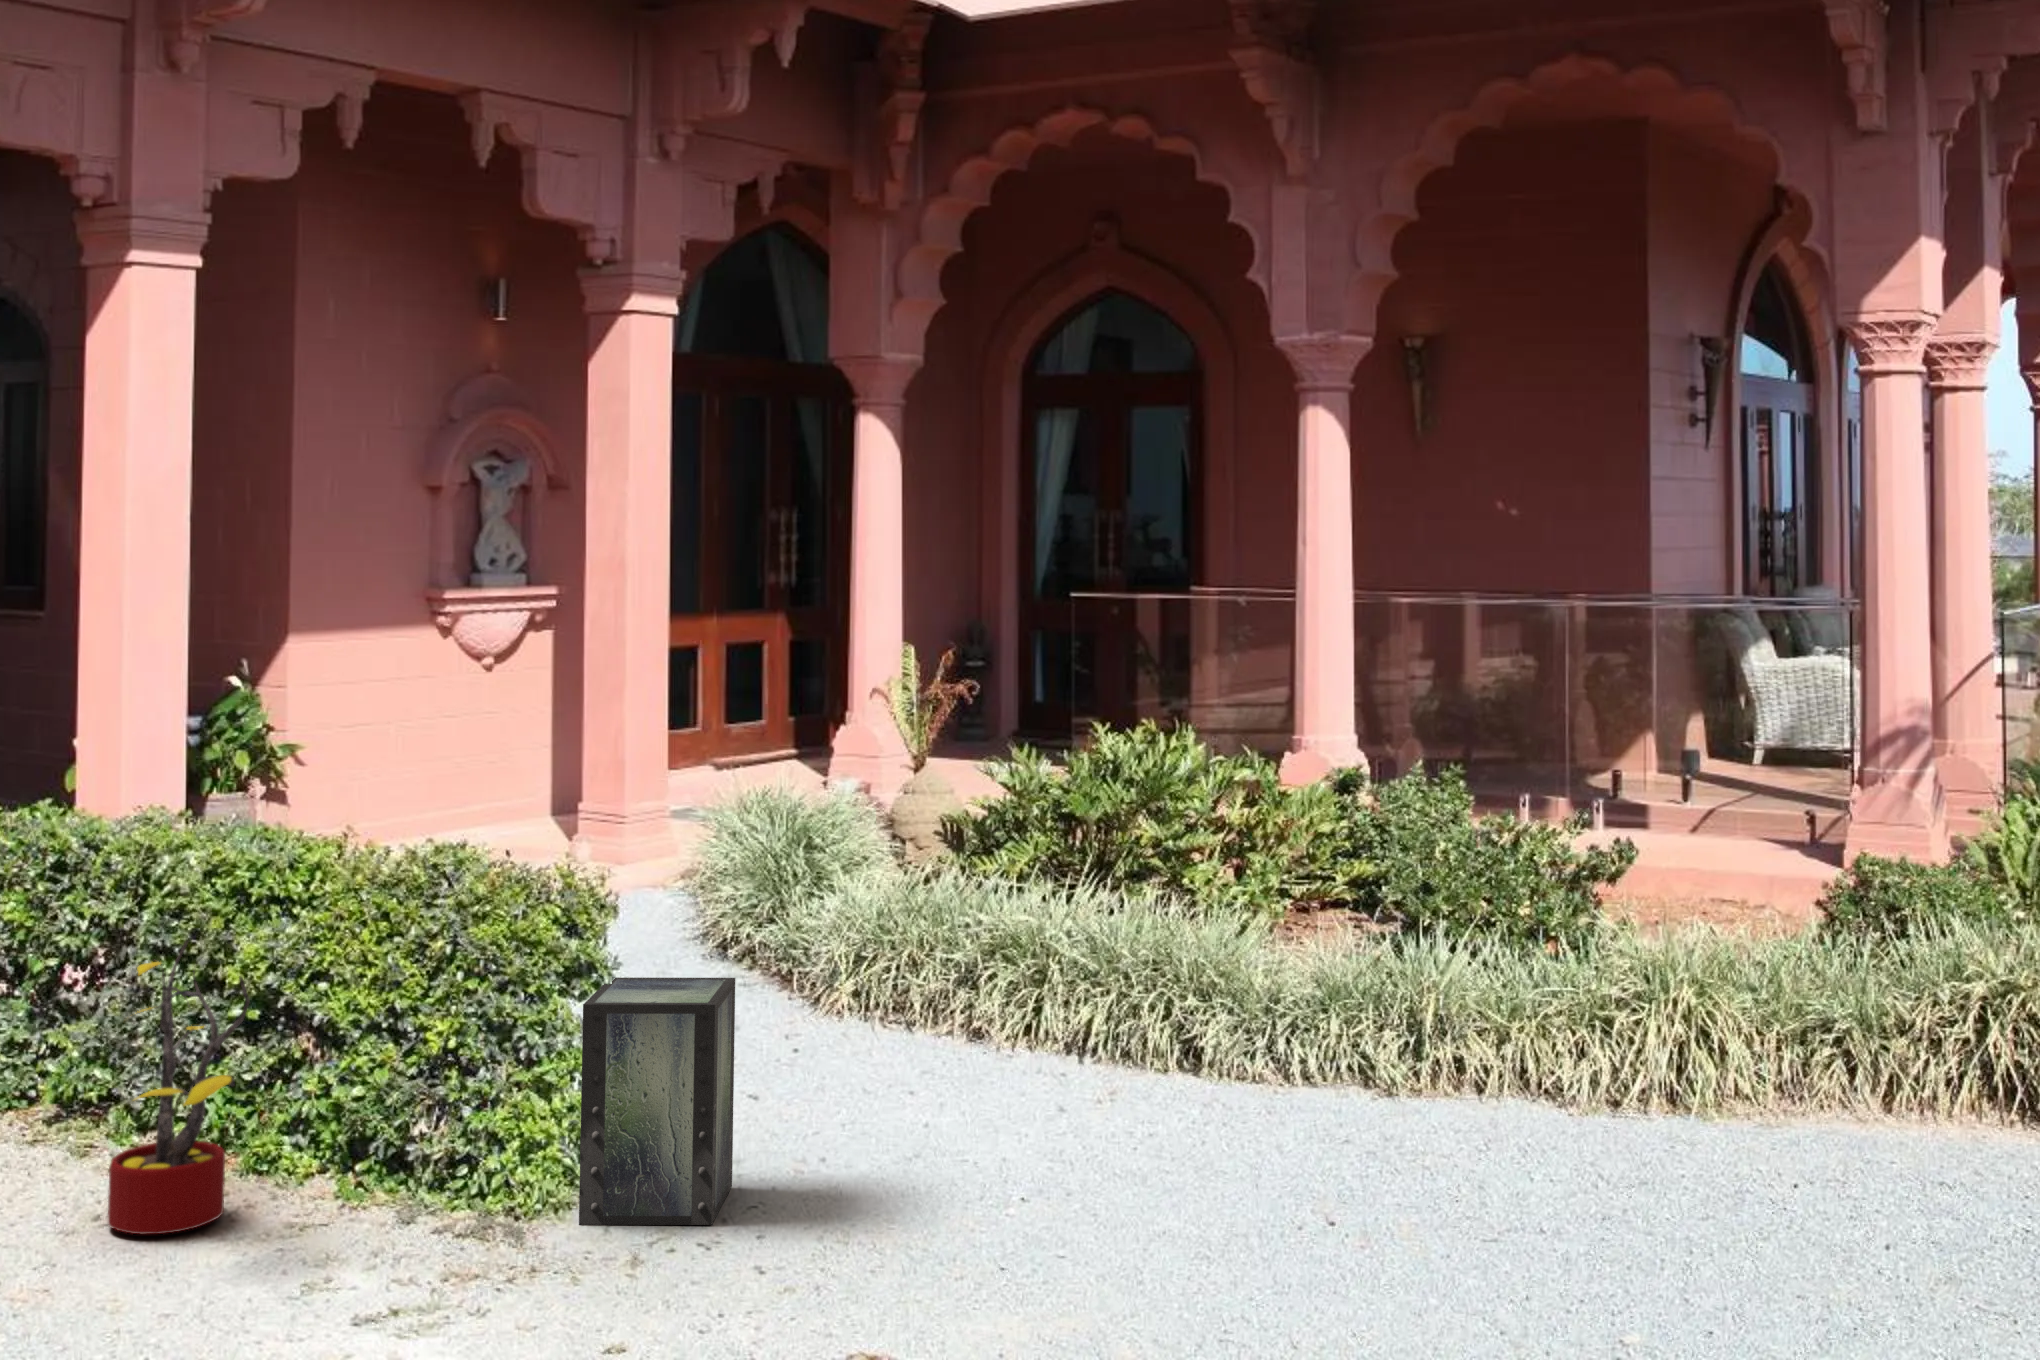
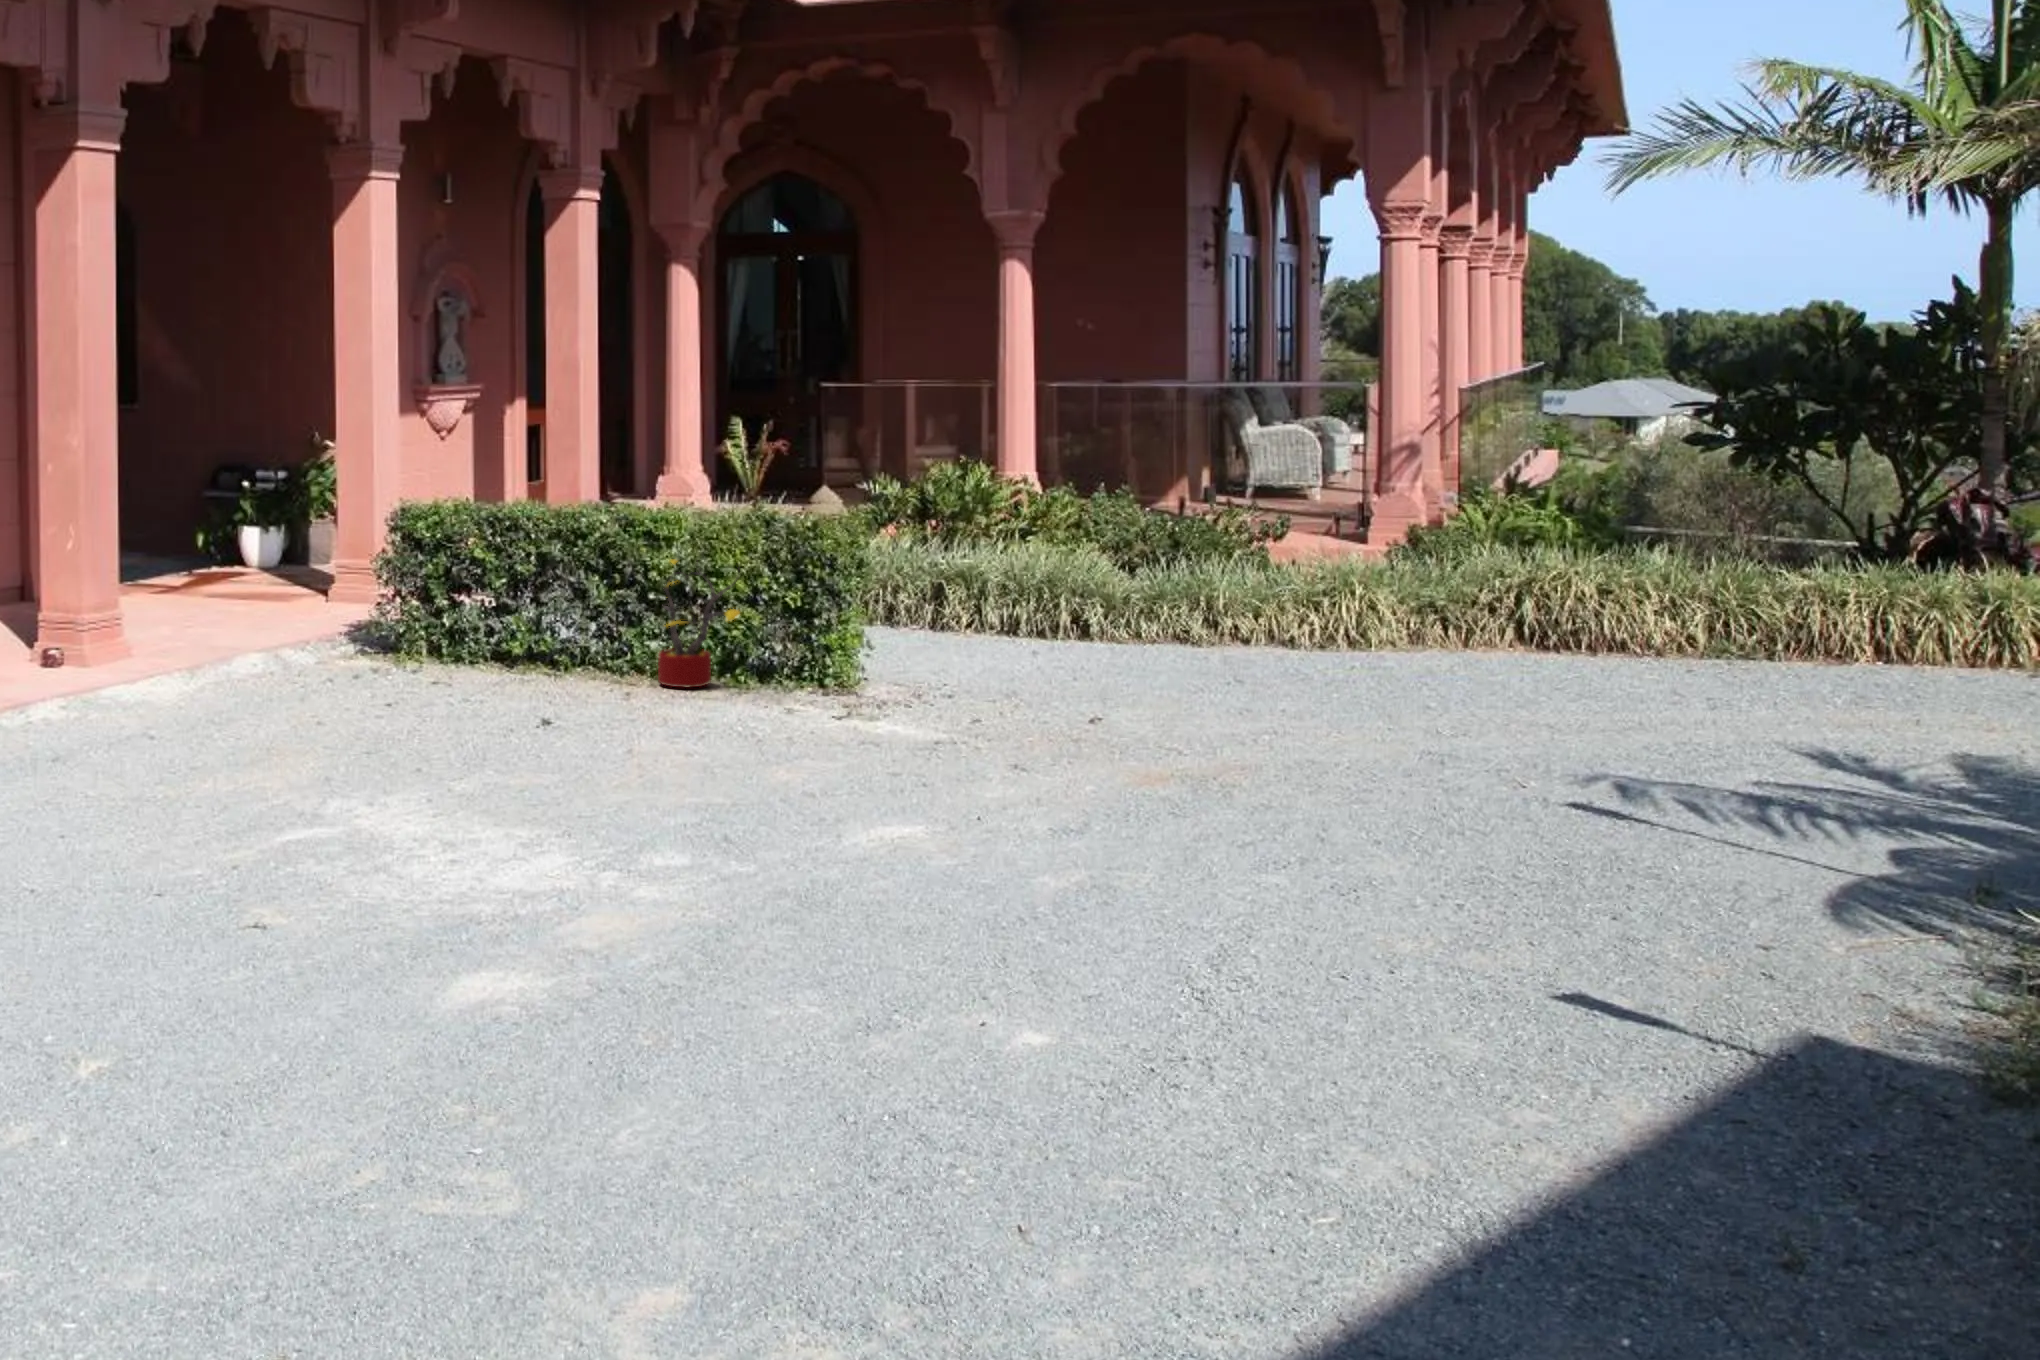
storage box: present [579,977,735,1225] -> none [866,570,945,685]

